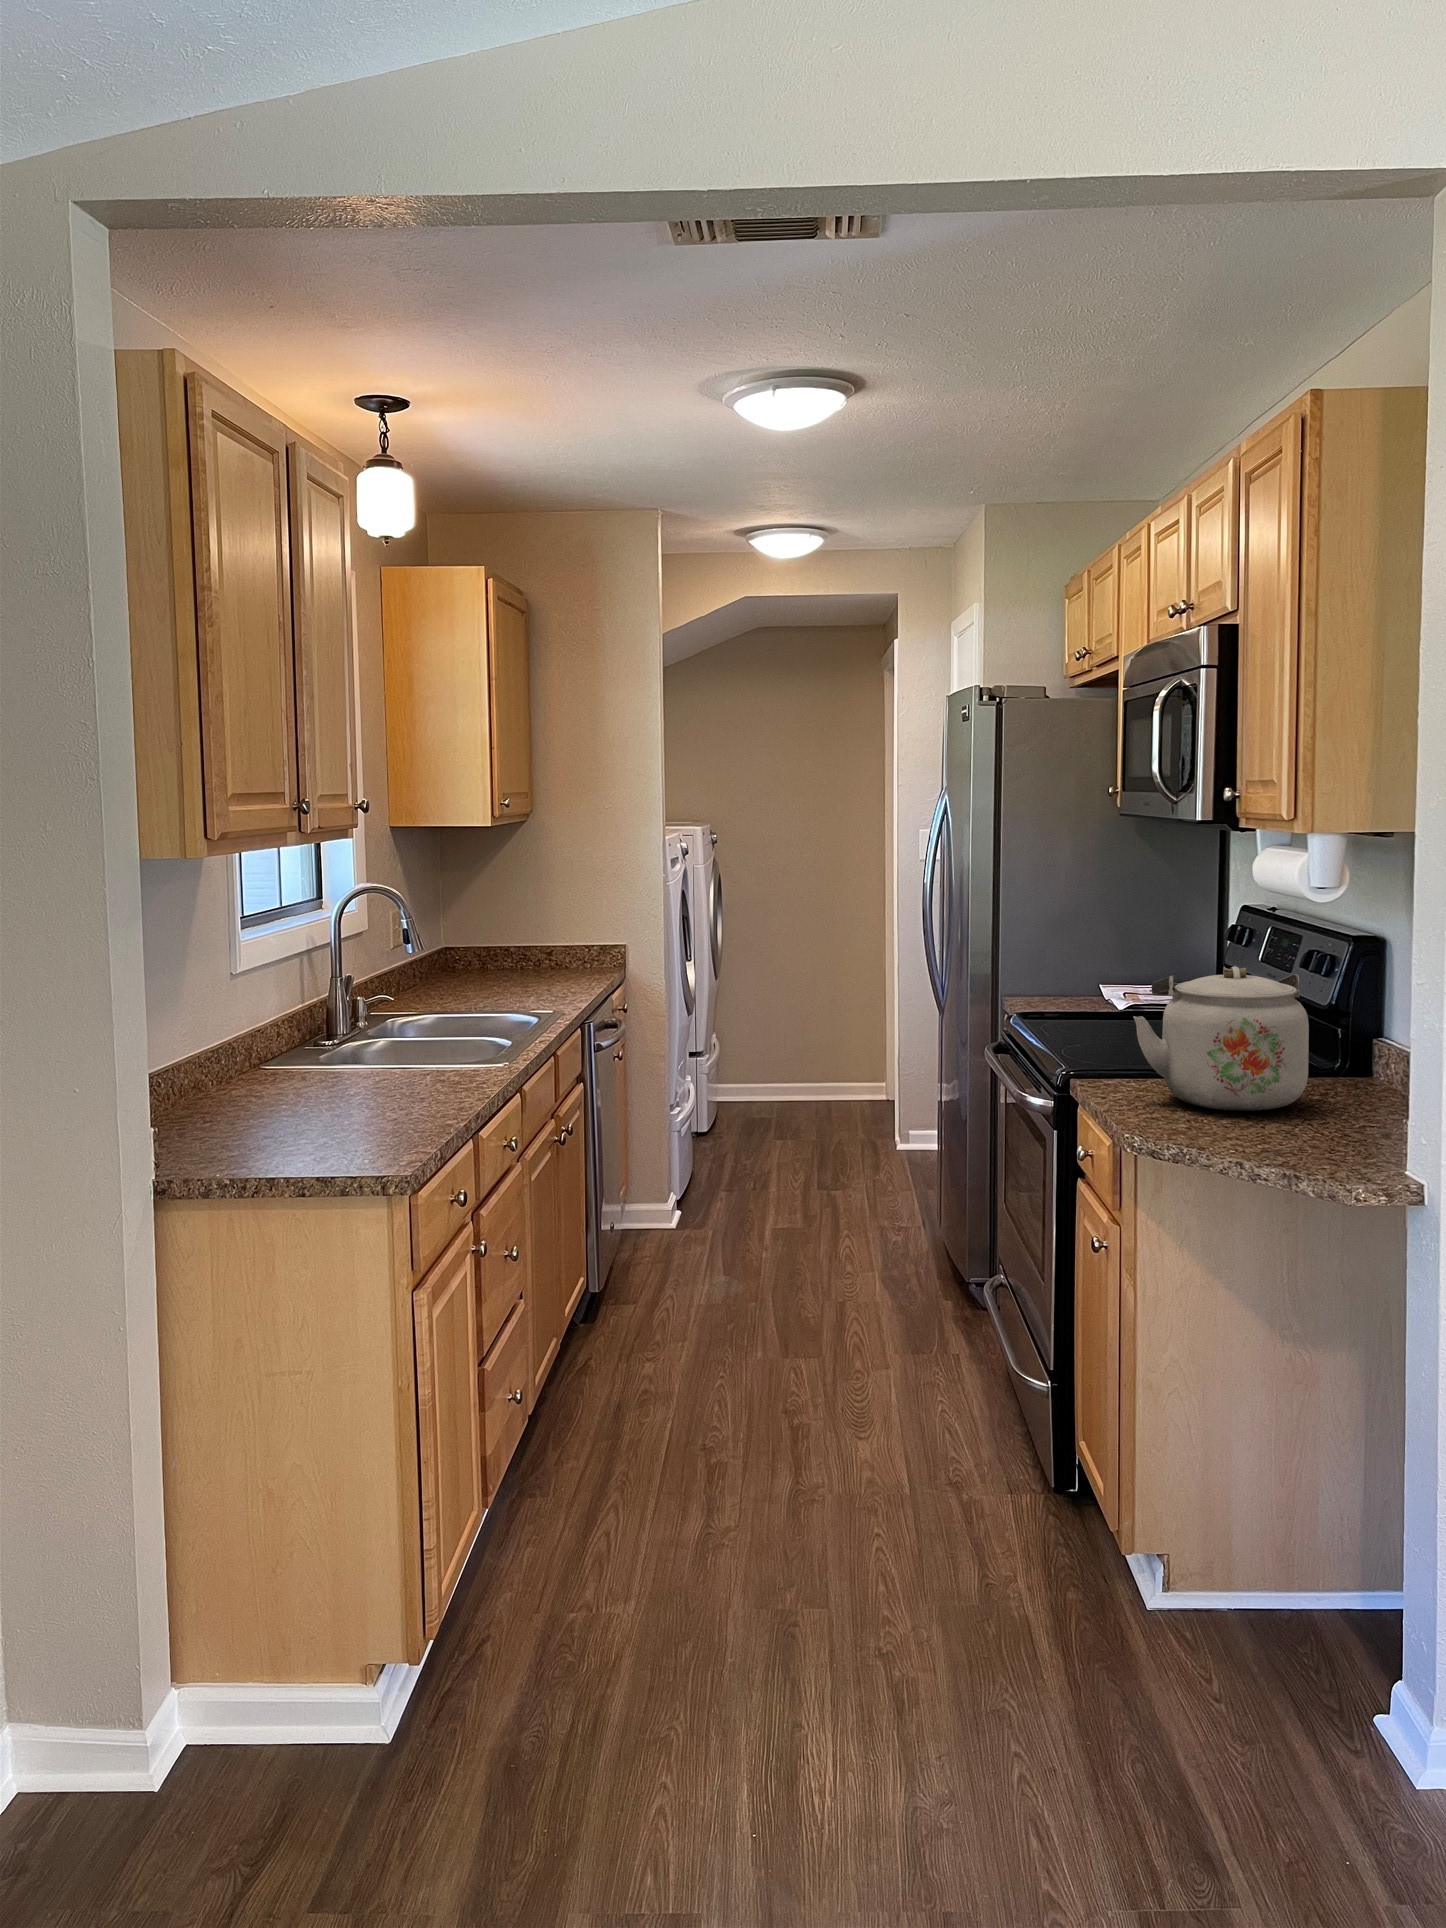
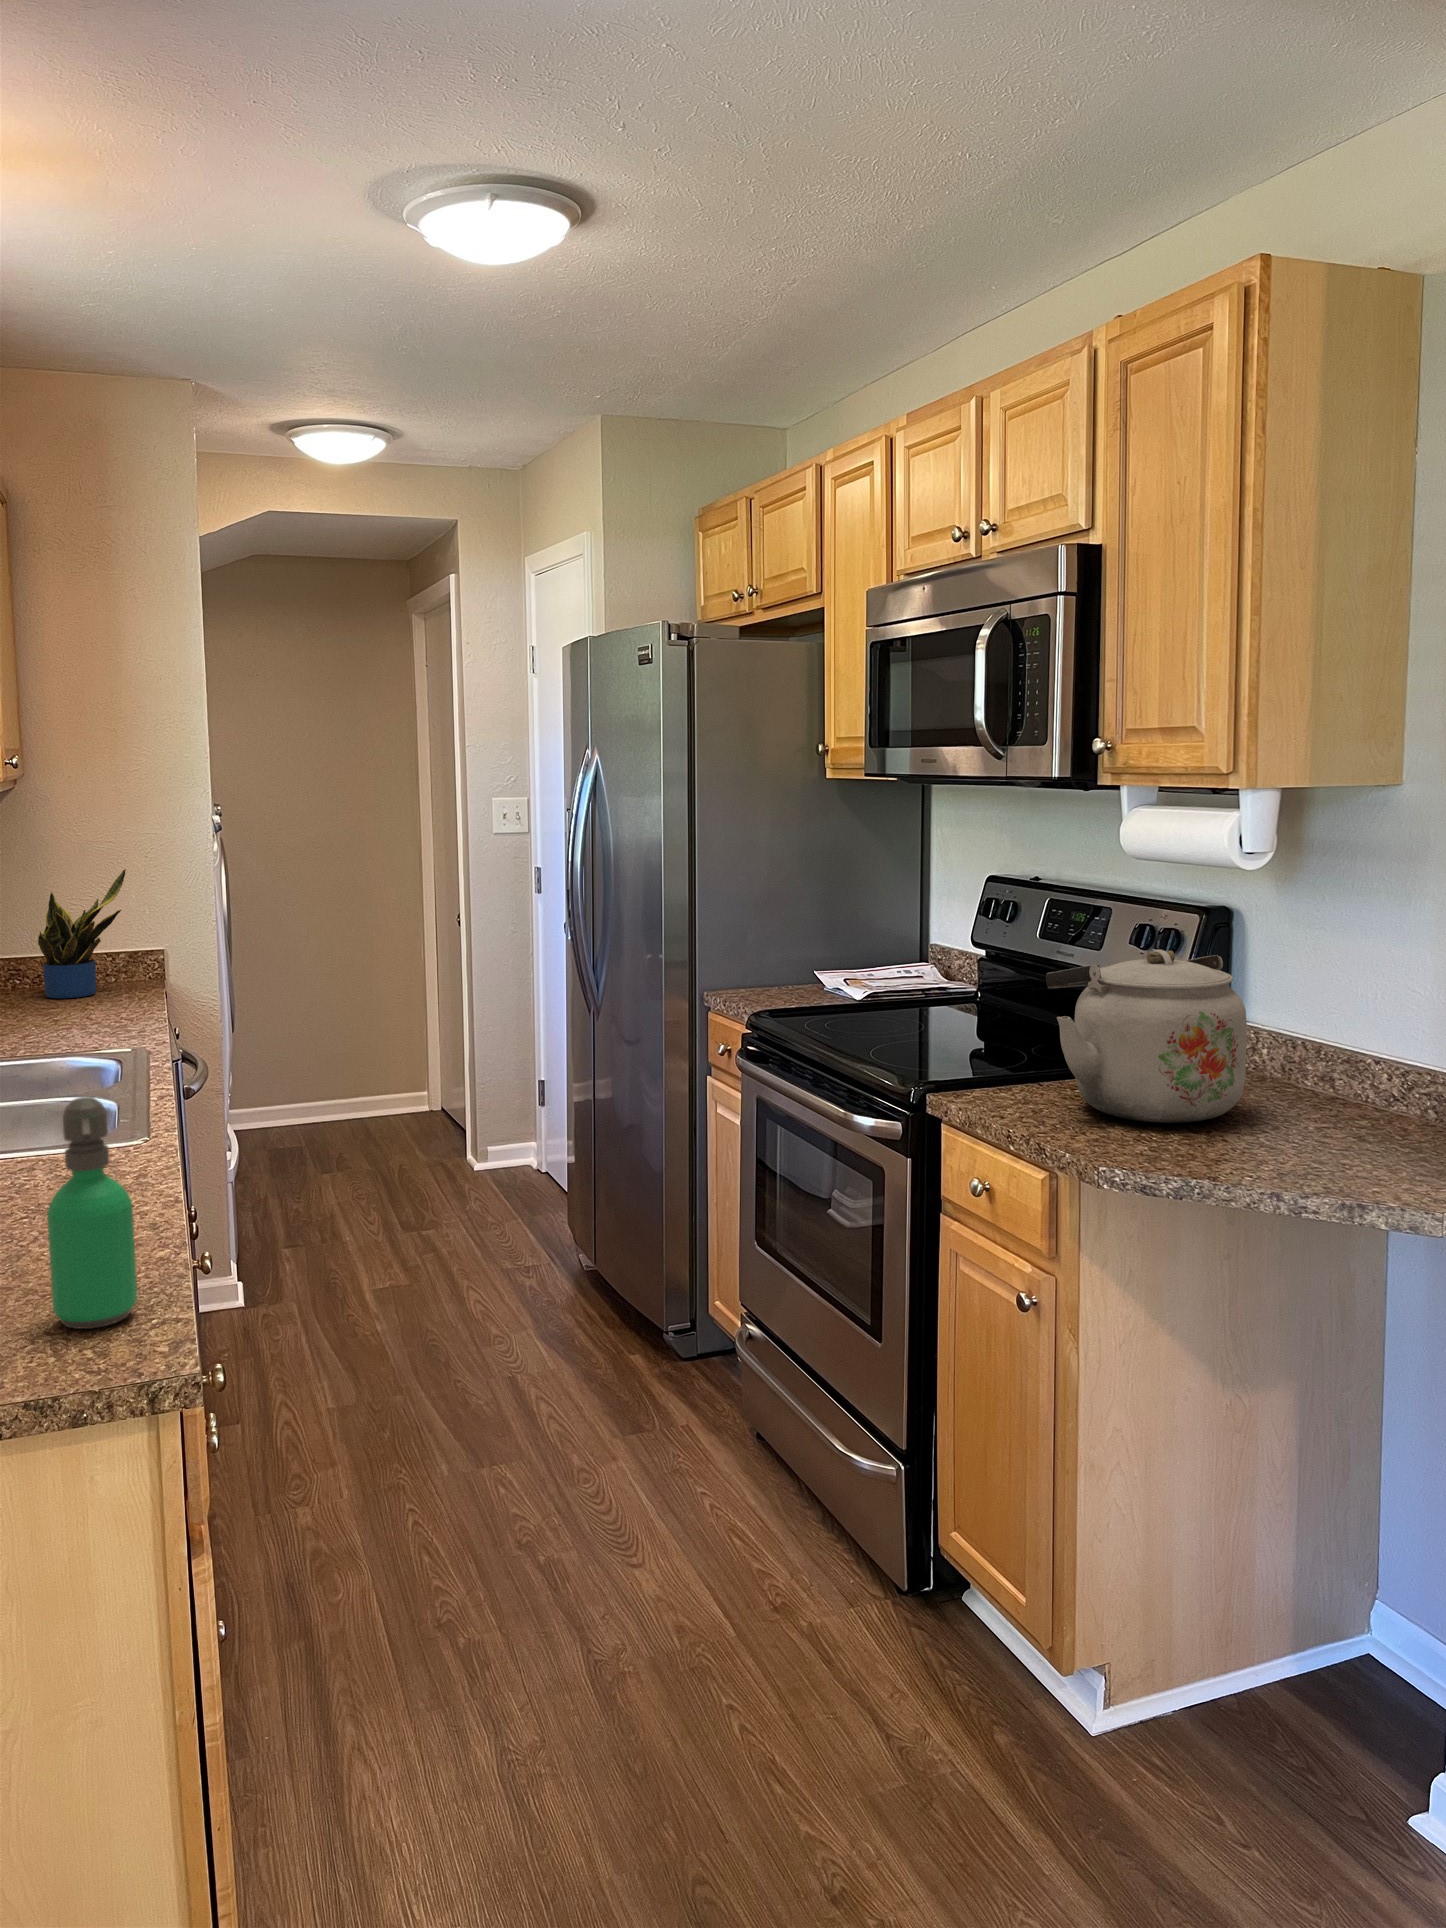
potted plant: none [531,882,592,976] -> present [38,869,126,998]
soap dispenser: none [357,1011,407,1147] -> present [47,1097,137,1329]

